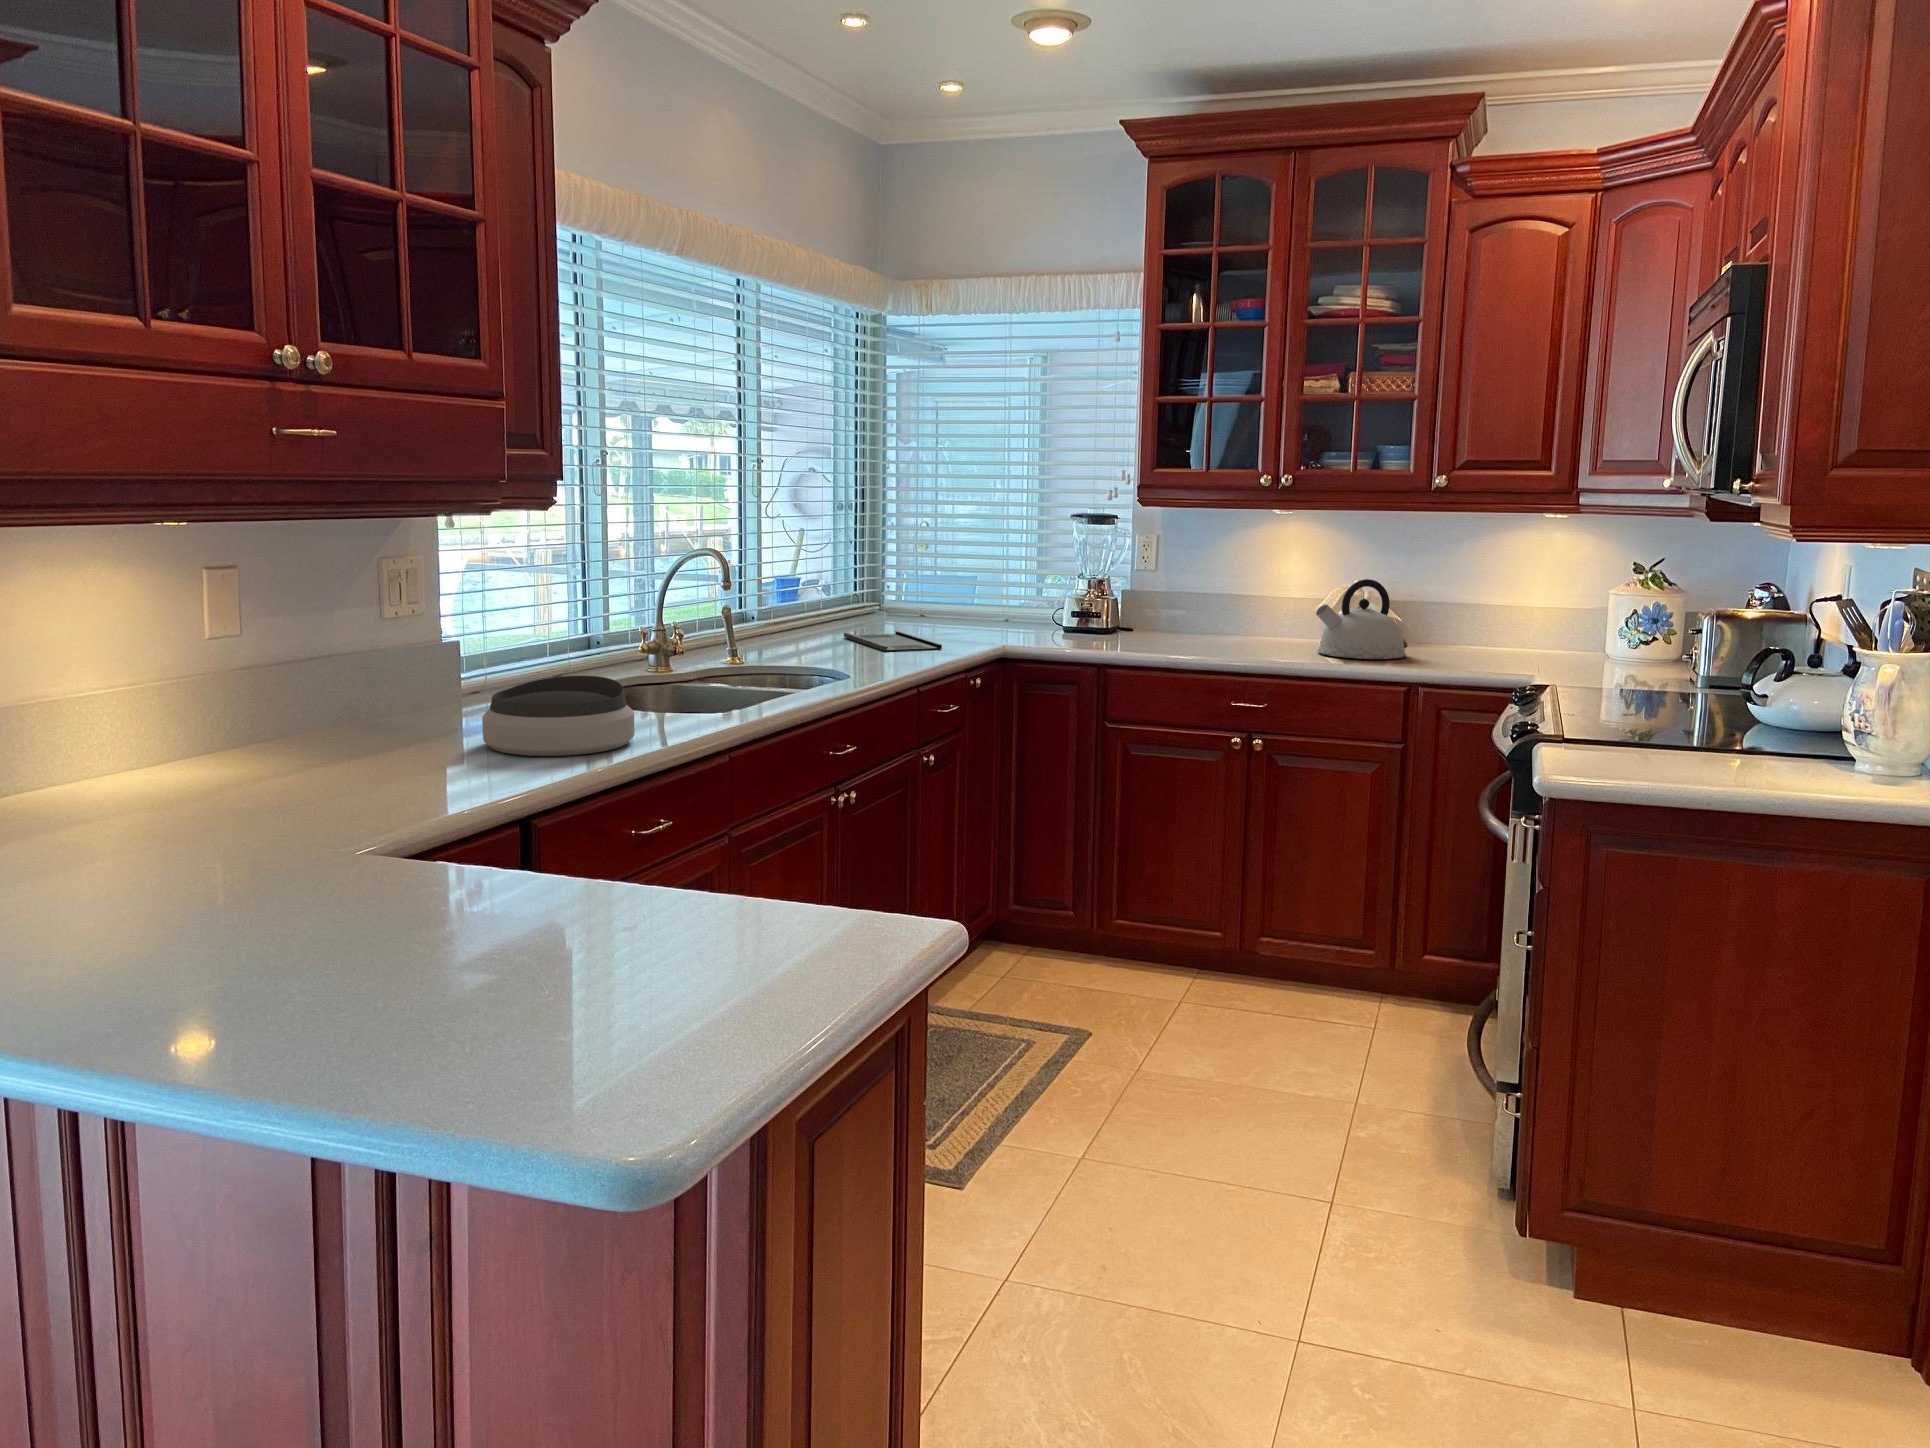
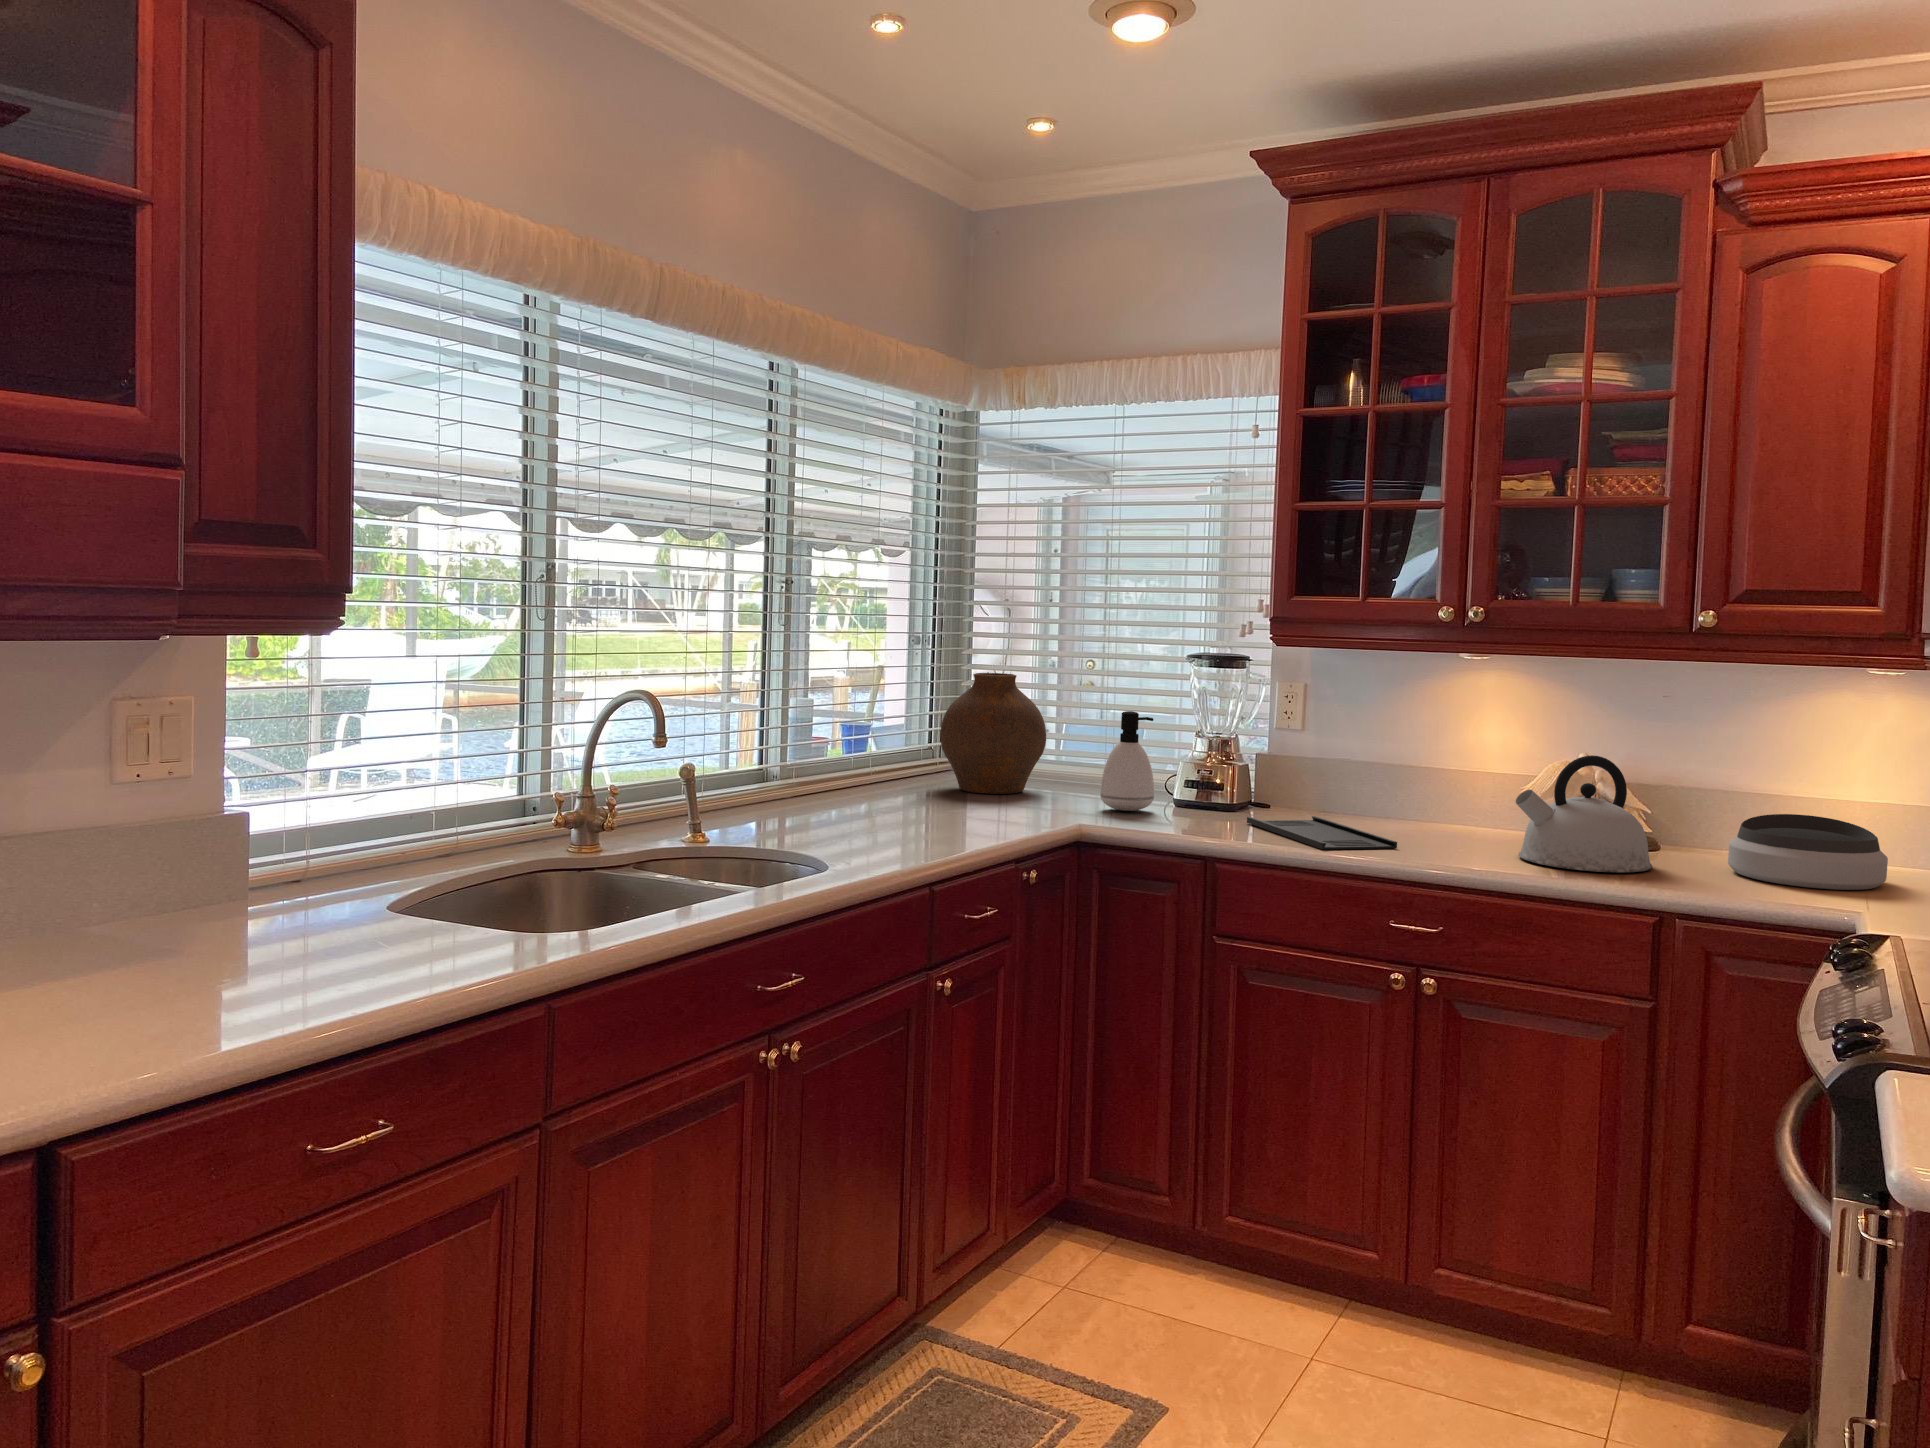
vase: none [875,530,958,626] -> present [940,673,1046,794]
soap dispenser: none [1009,557,1050,634] -> present [1100,711,1154,811]
tray: present [844,631,942,651] -> present [1247,816,1397,850]
bowl: present [482,676,635,756] -> present [1728,814,1888,890]

